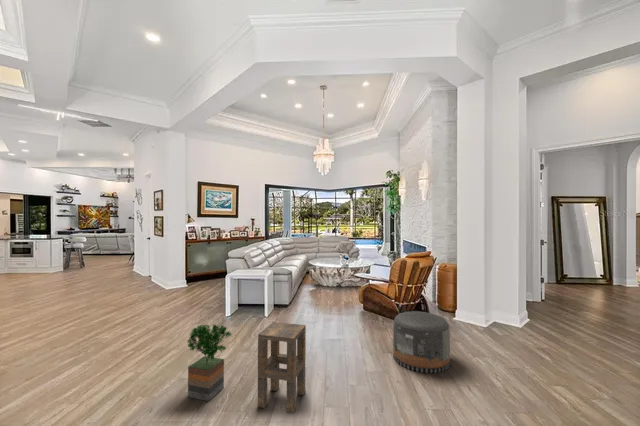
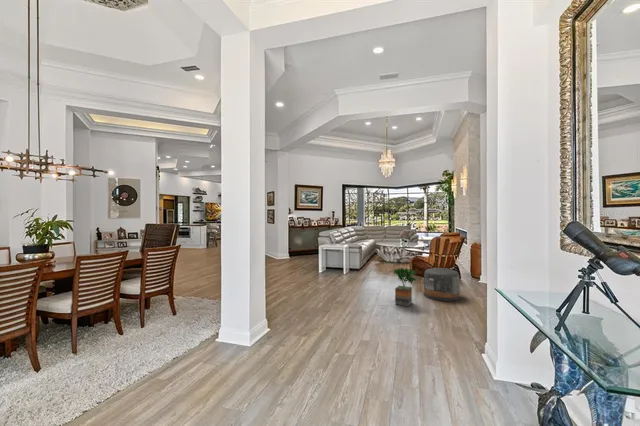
side table: present [258,322,306,413] -> none [344,265,369,306]
potted tree: present [188,325,231,401] -> present [394,268,416,306]

